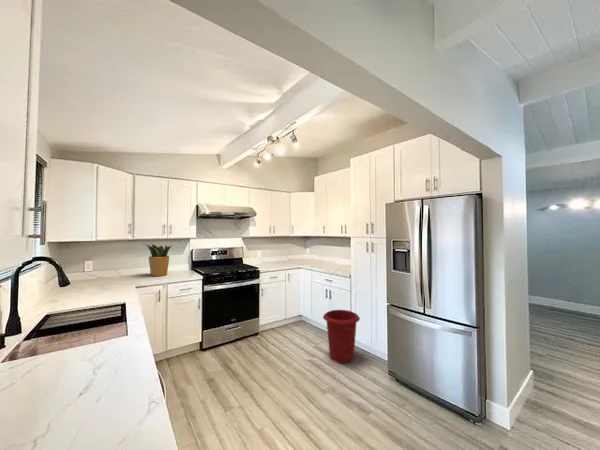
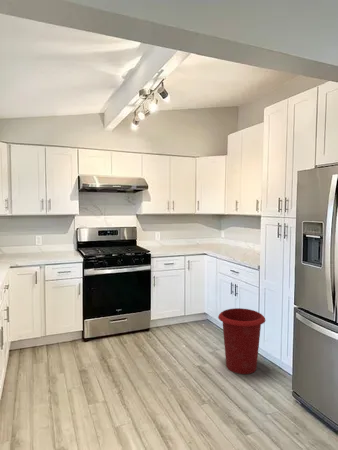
potted plant: present [146,244,171,276] -> none [21,220,51,256]

